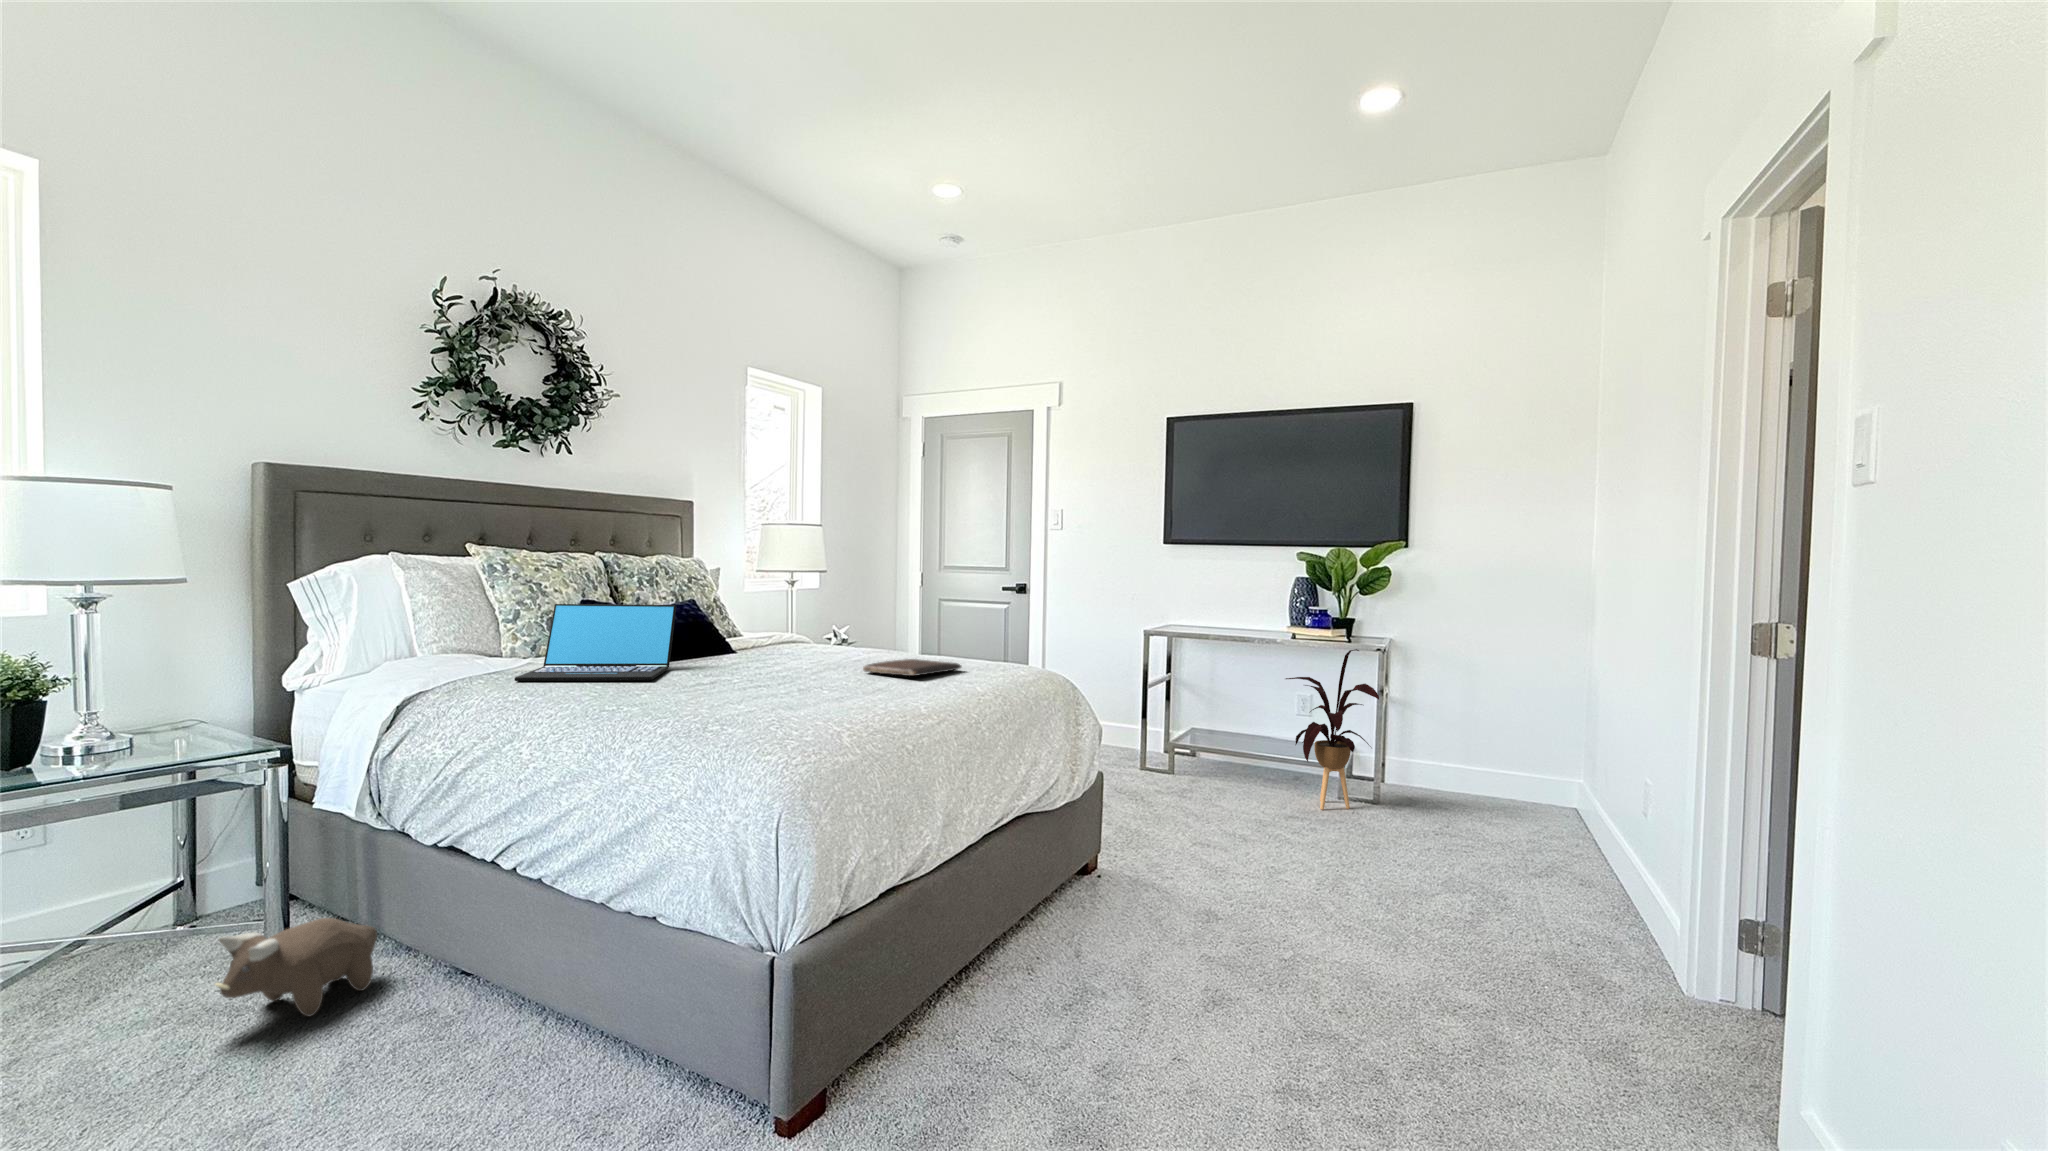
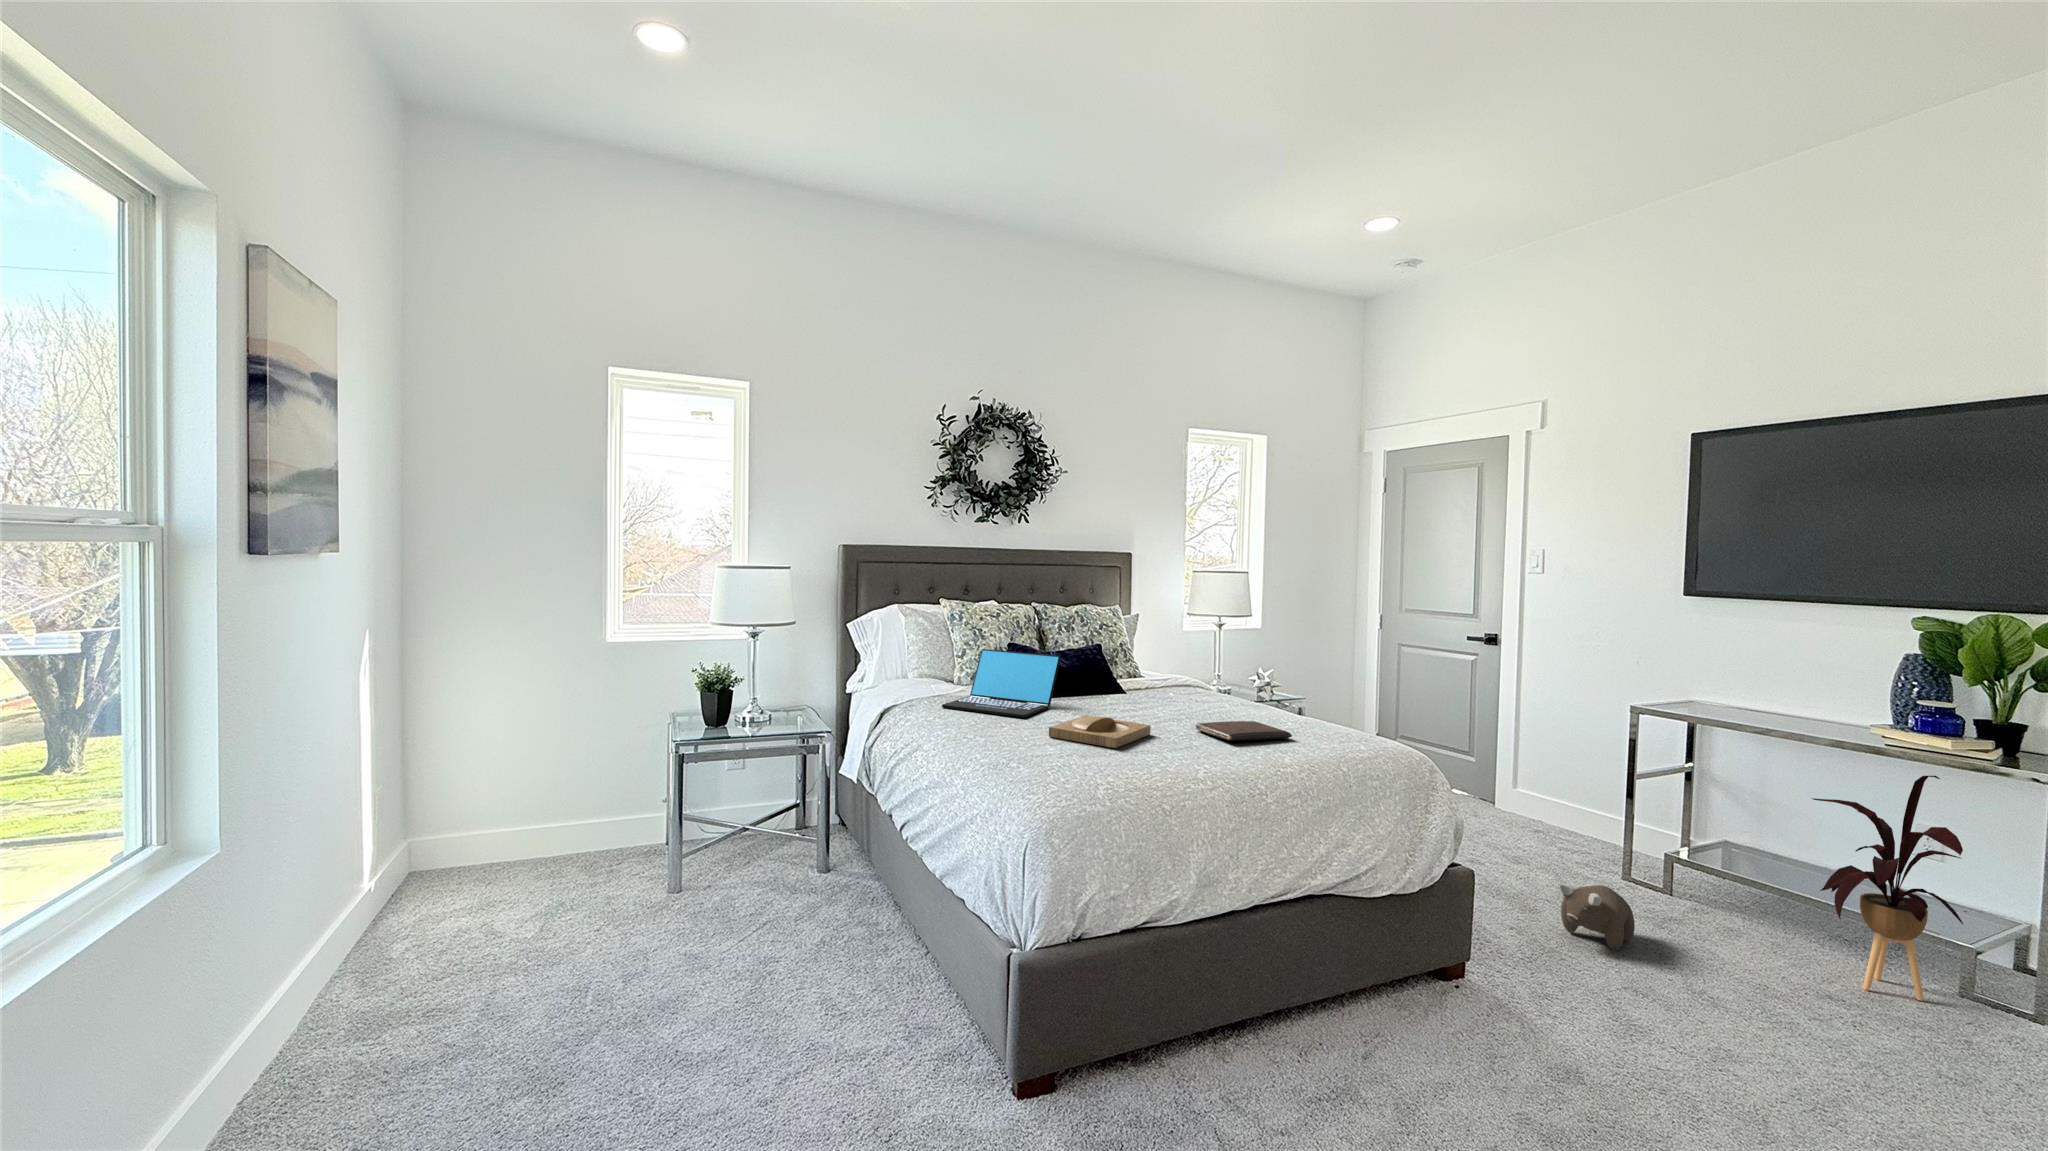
tray: none [709,666,823,695] -> present [1049,715,1151,748]
plush toy: present [215,918,377,1017] -> present [1560,885,1635,951]

